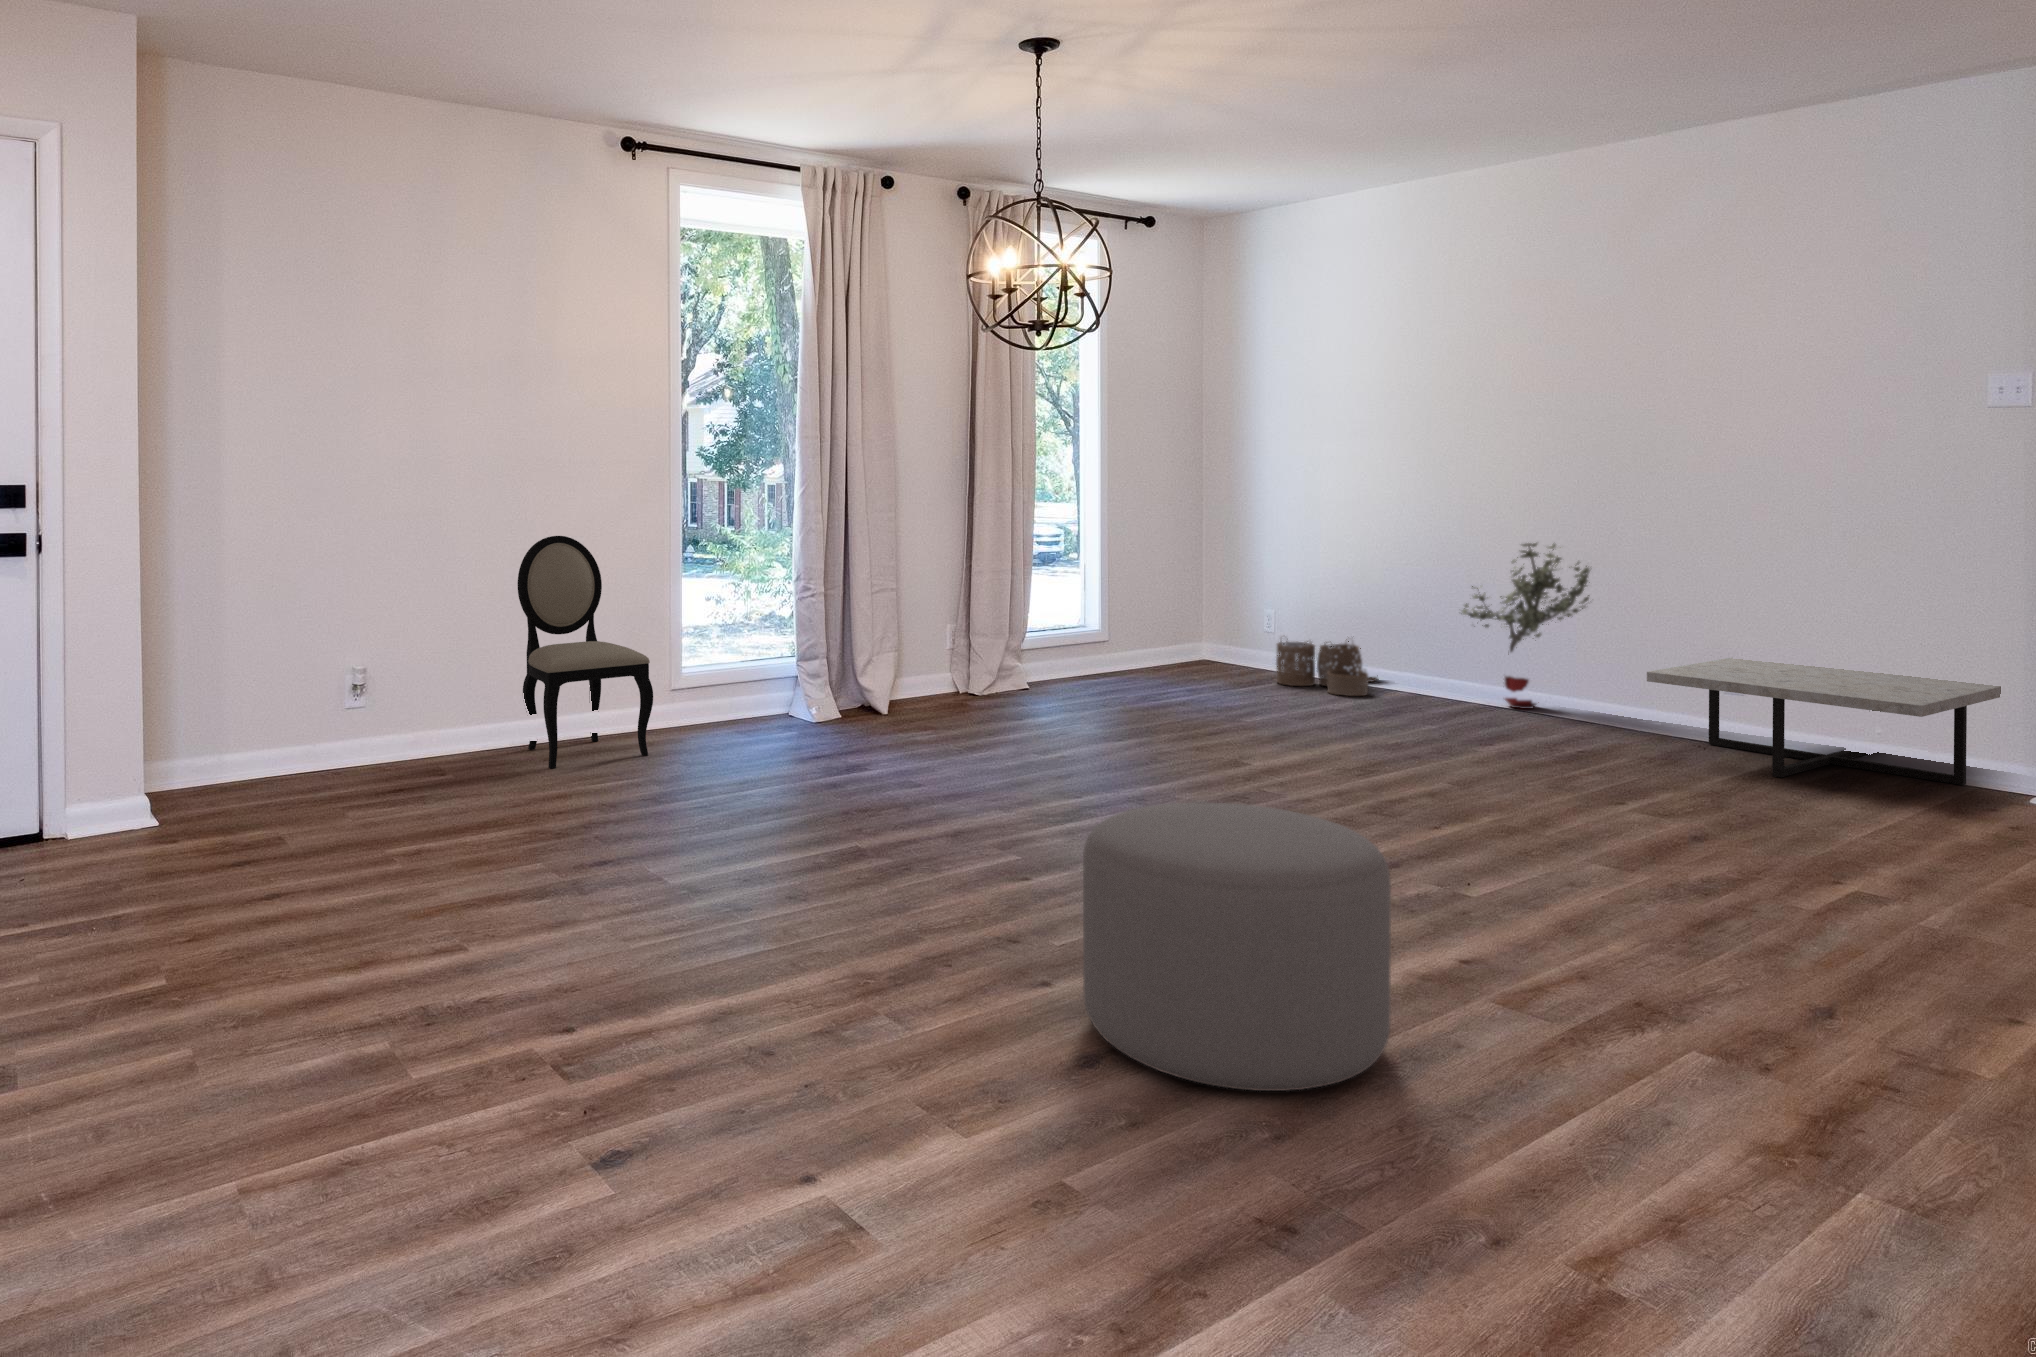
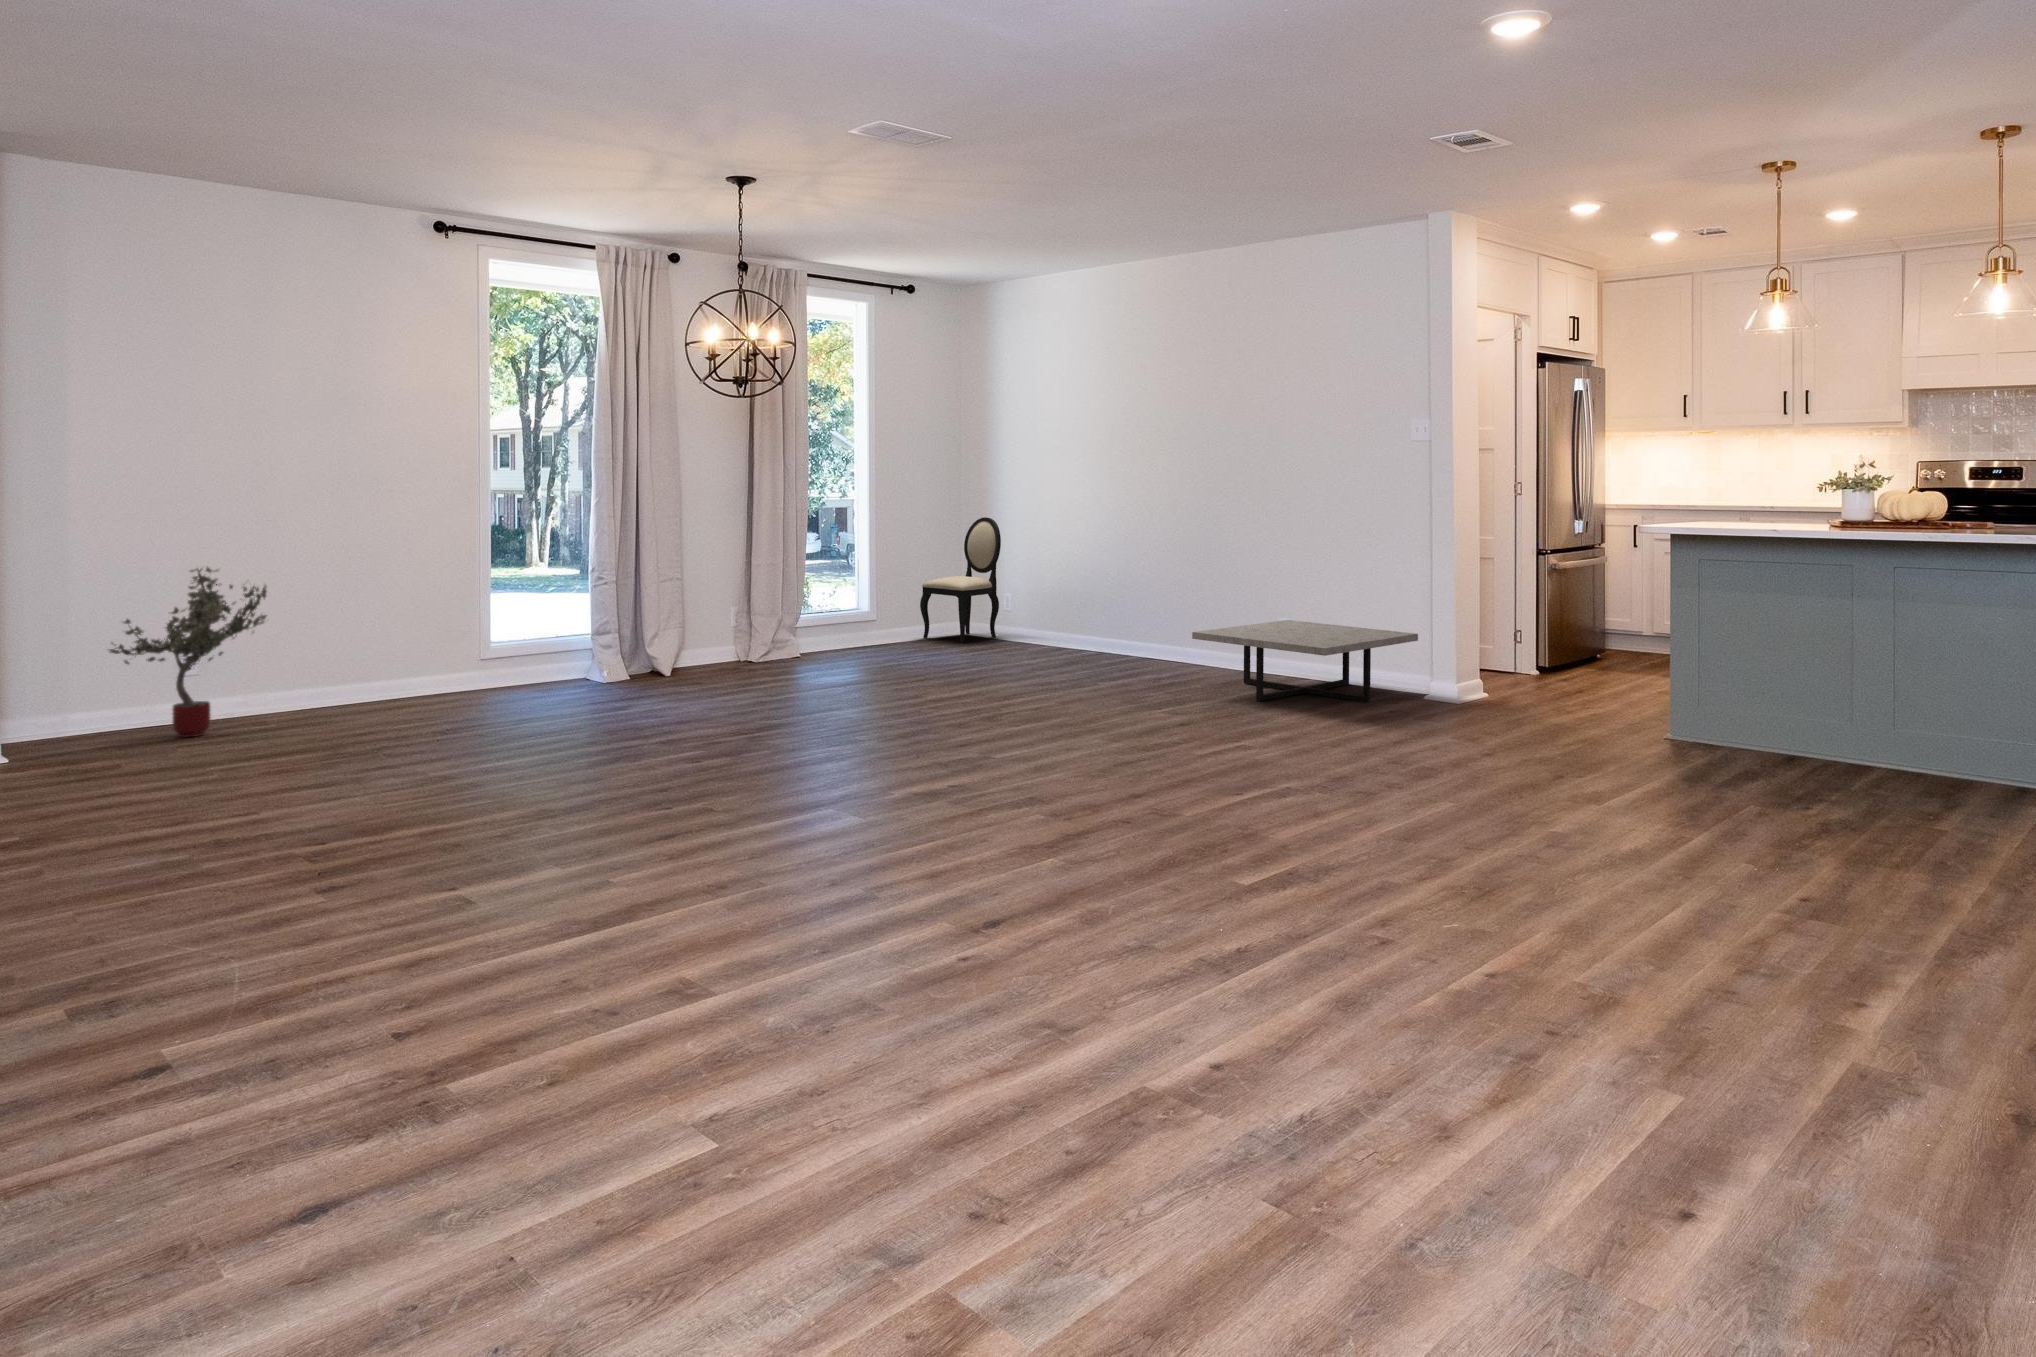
dining chair: present [518,536,653,769] -> present [920,517,1001,643]
potted tree: present [1461,543,1590,709] -> present [109,567,267,737]
woven basket: present [1276,639,1377,696] -> none [991,614,1070,659]
ottoman: present [1083,803,1391,1091] -> none [647,703,830,860]

